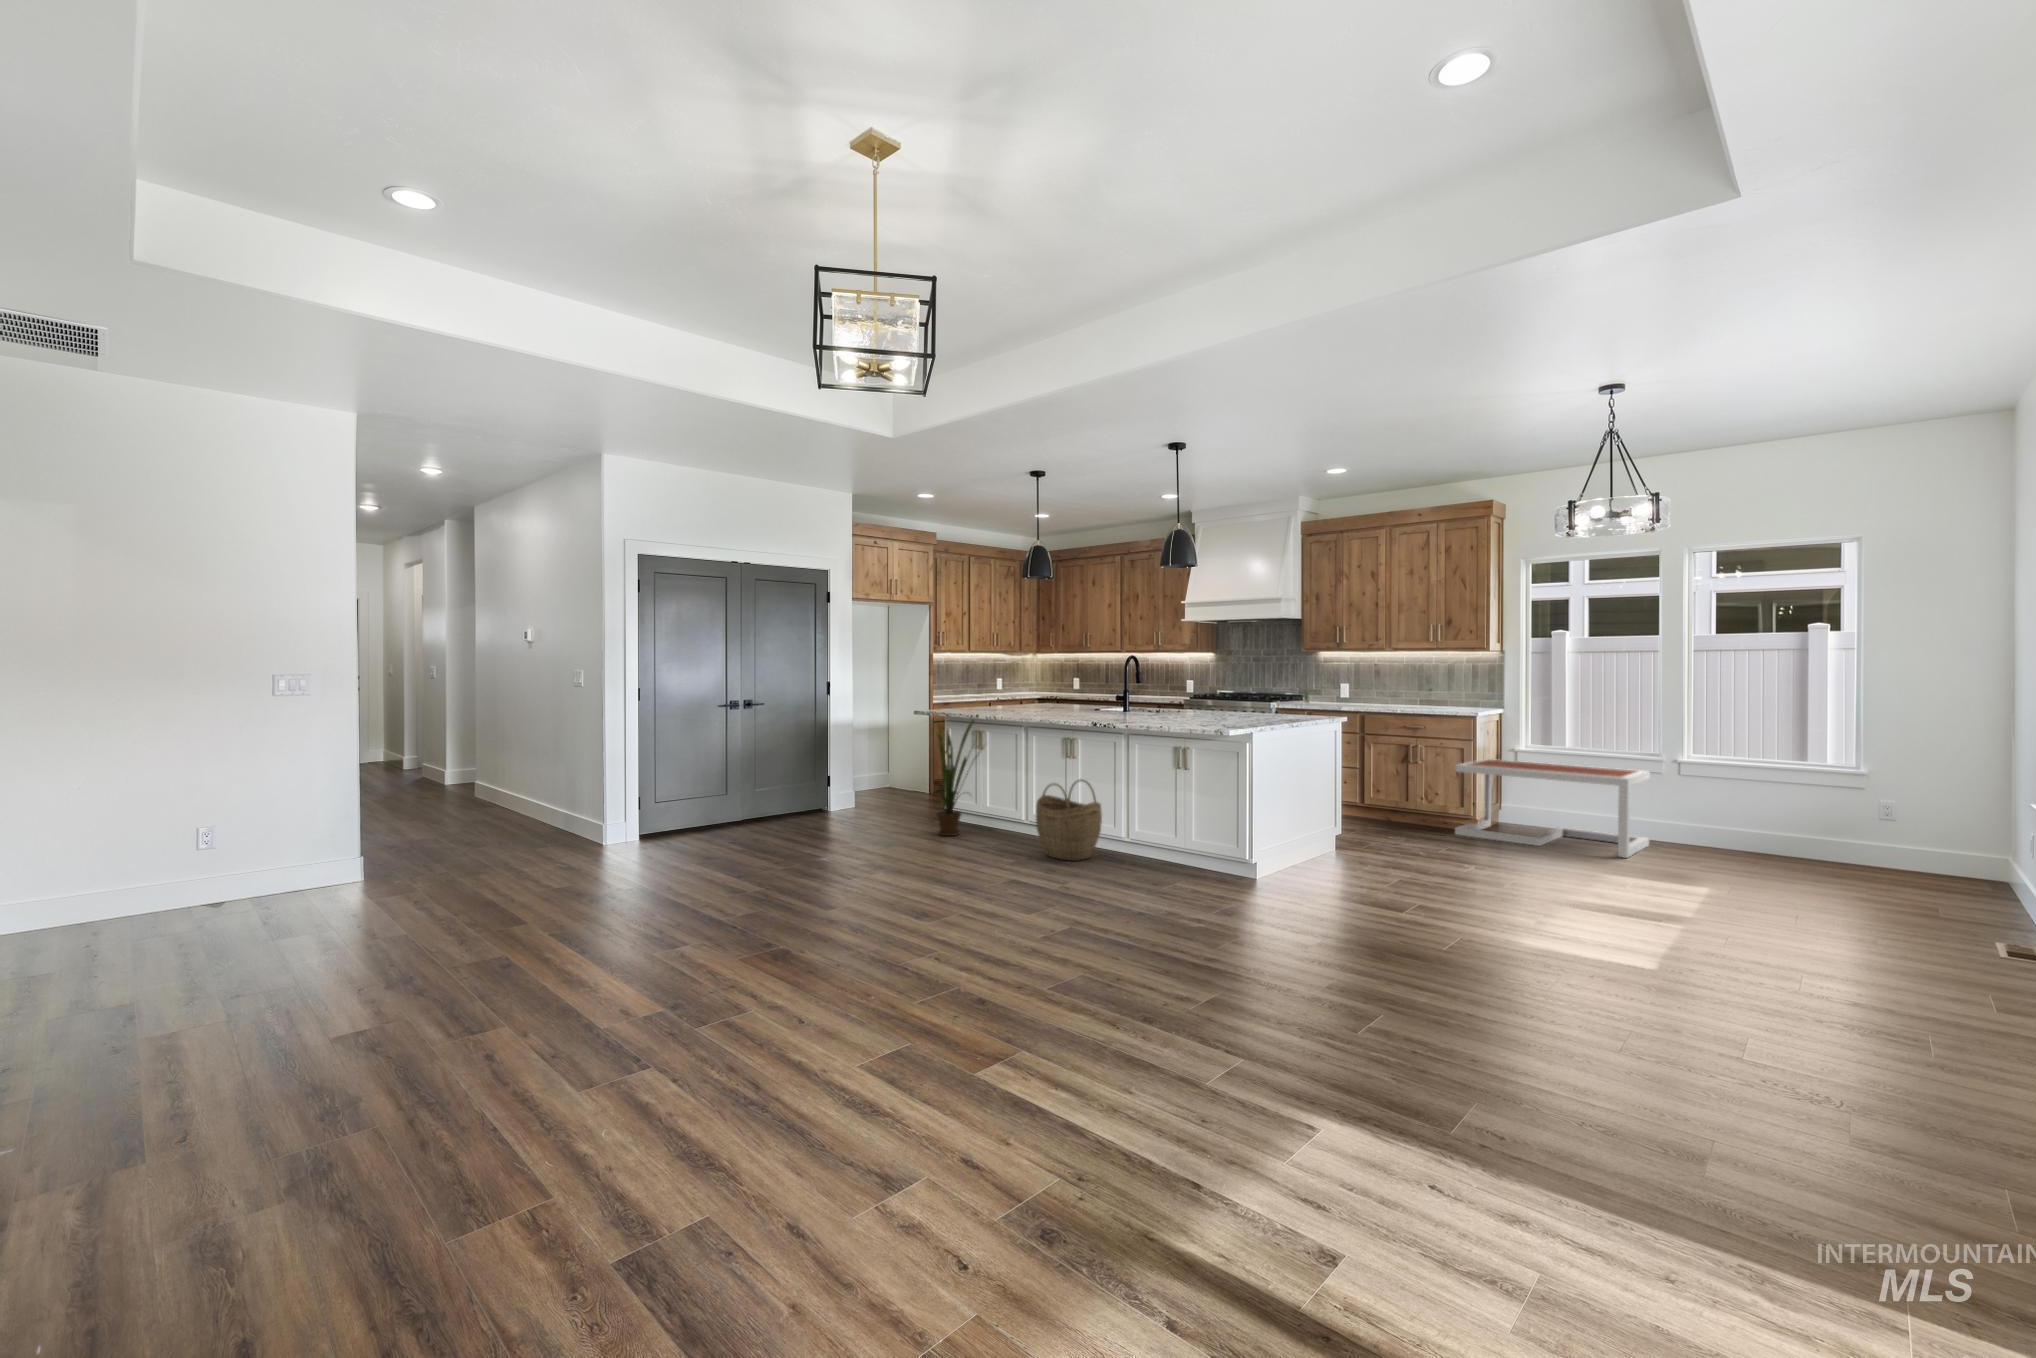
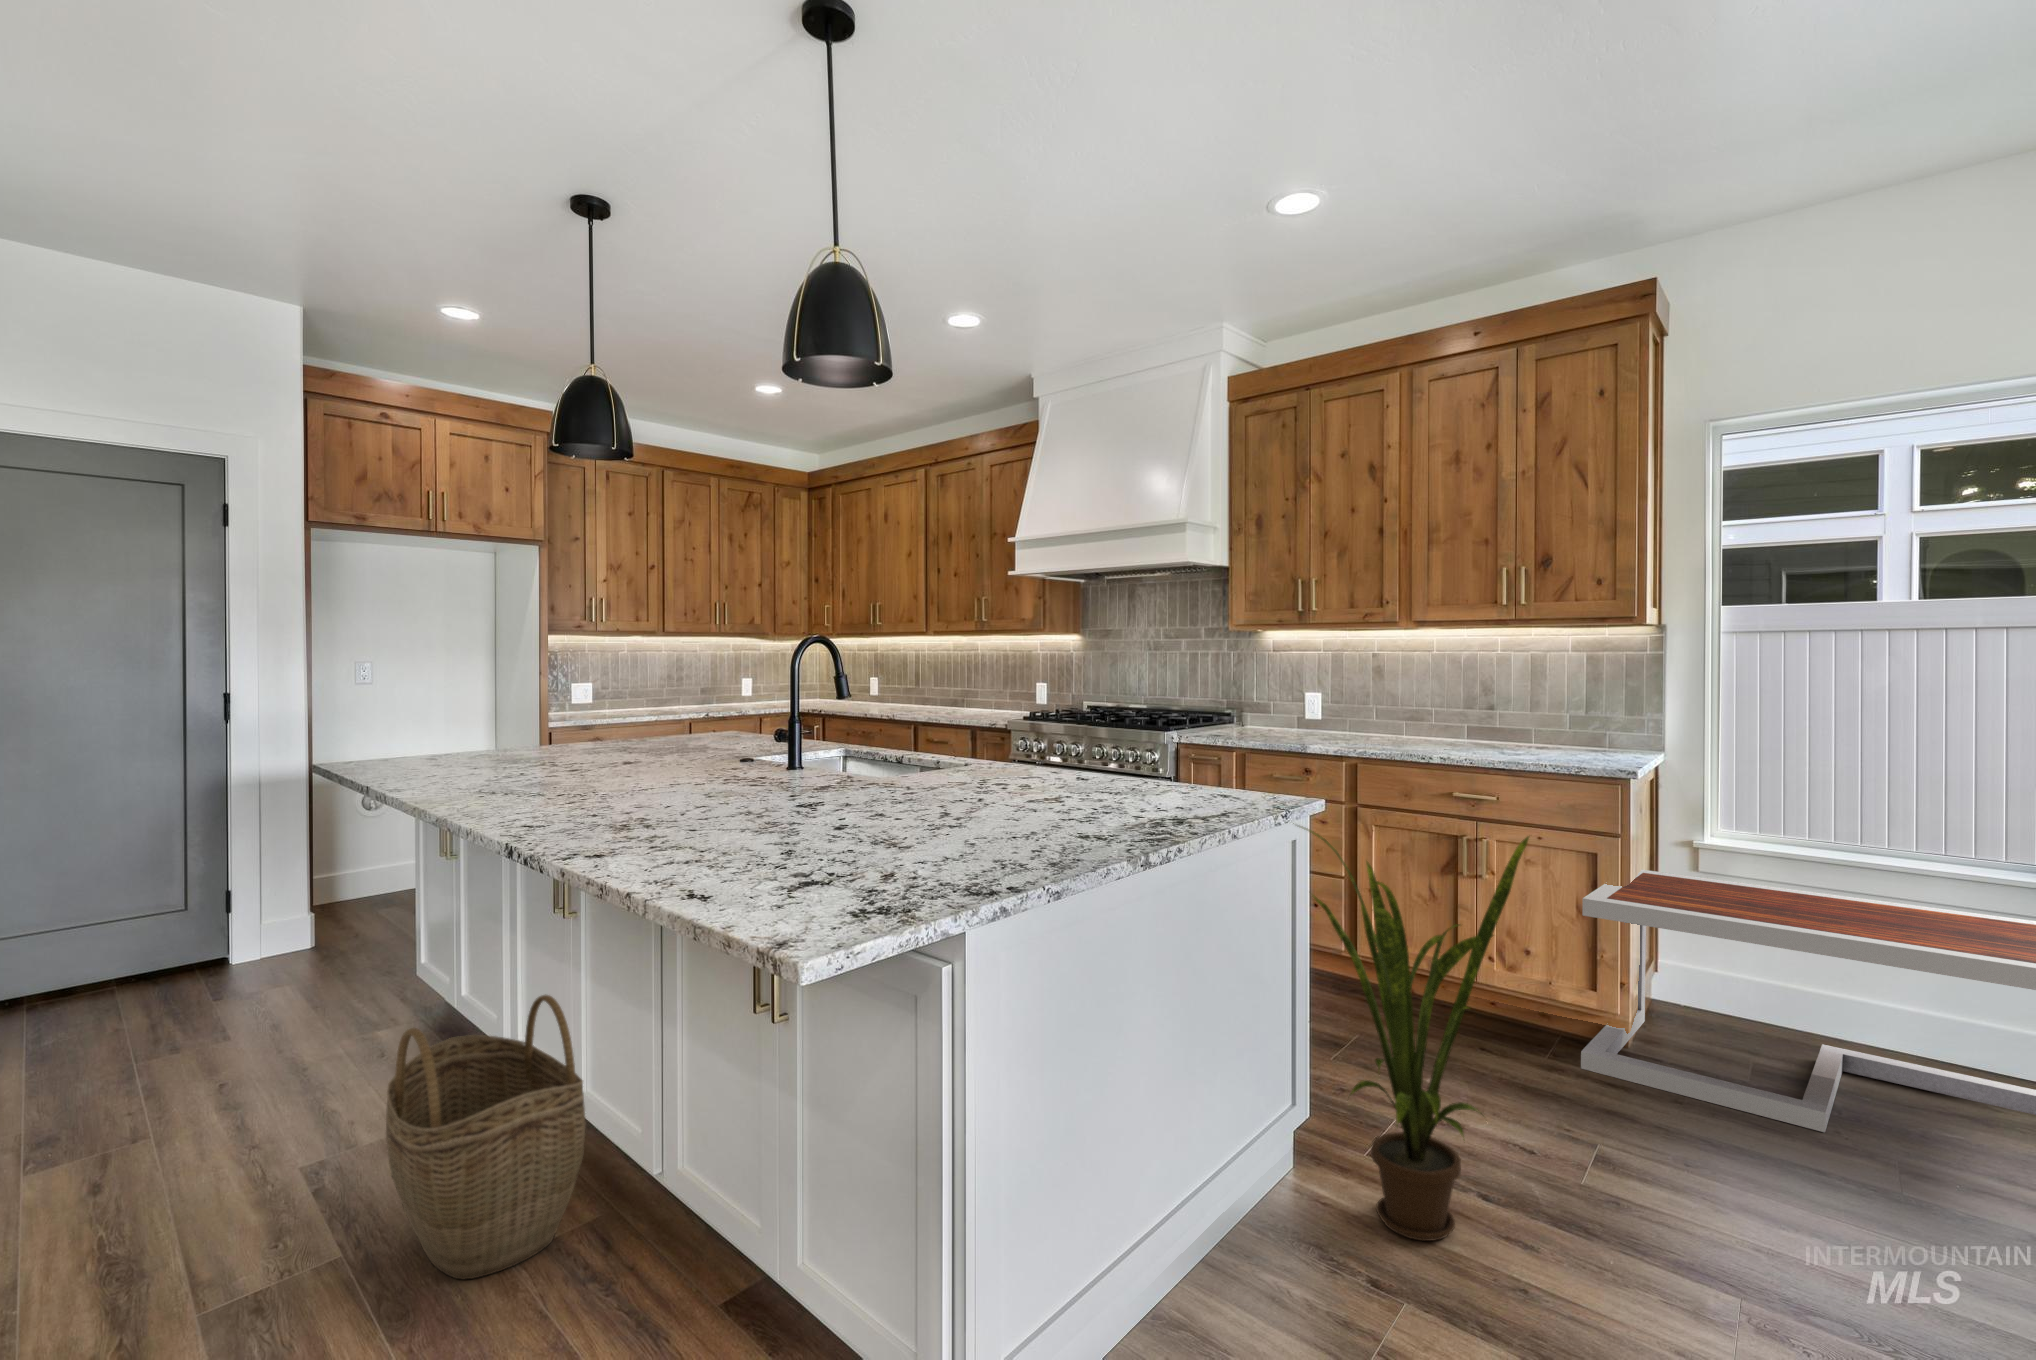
house plant: present [934,720,974,836] -> present [1293,823,1529,1241]

